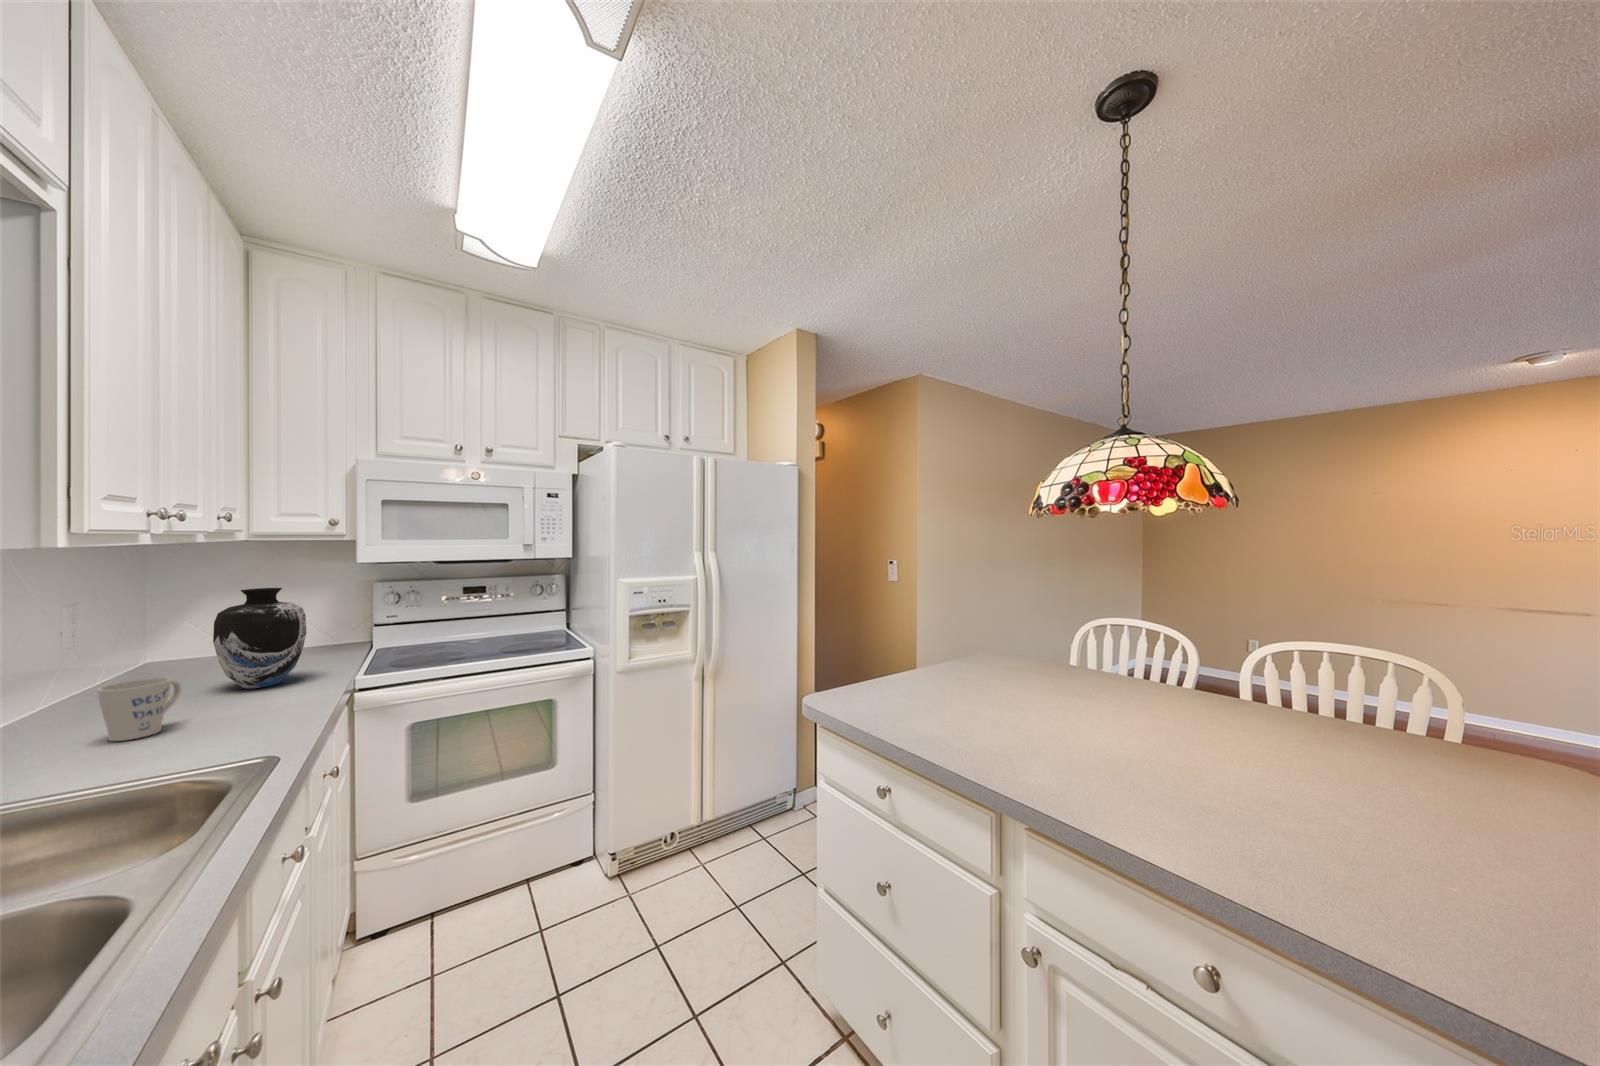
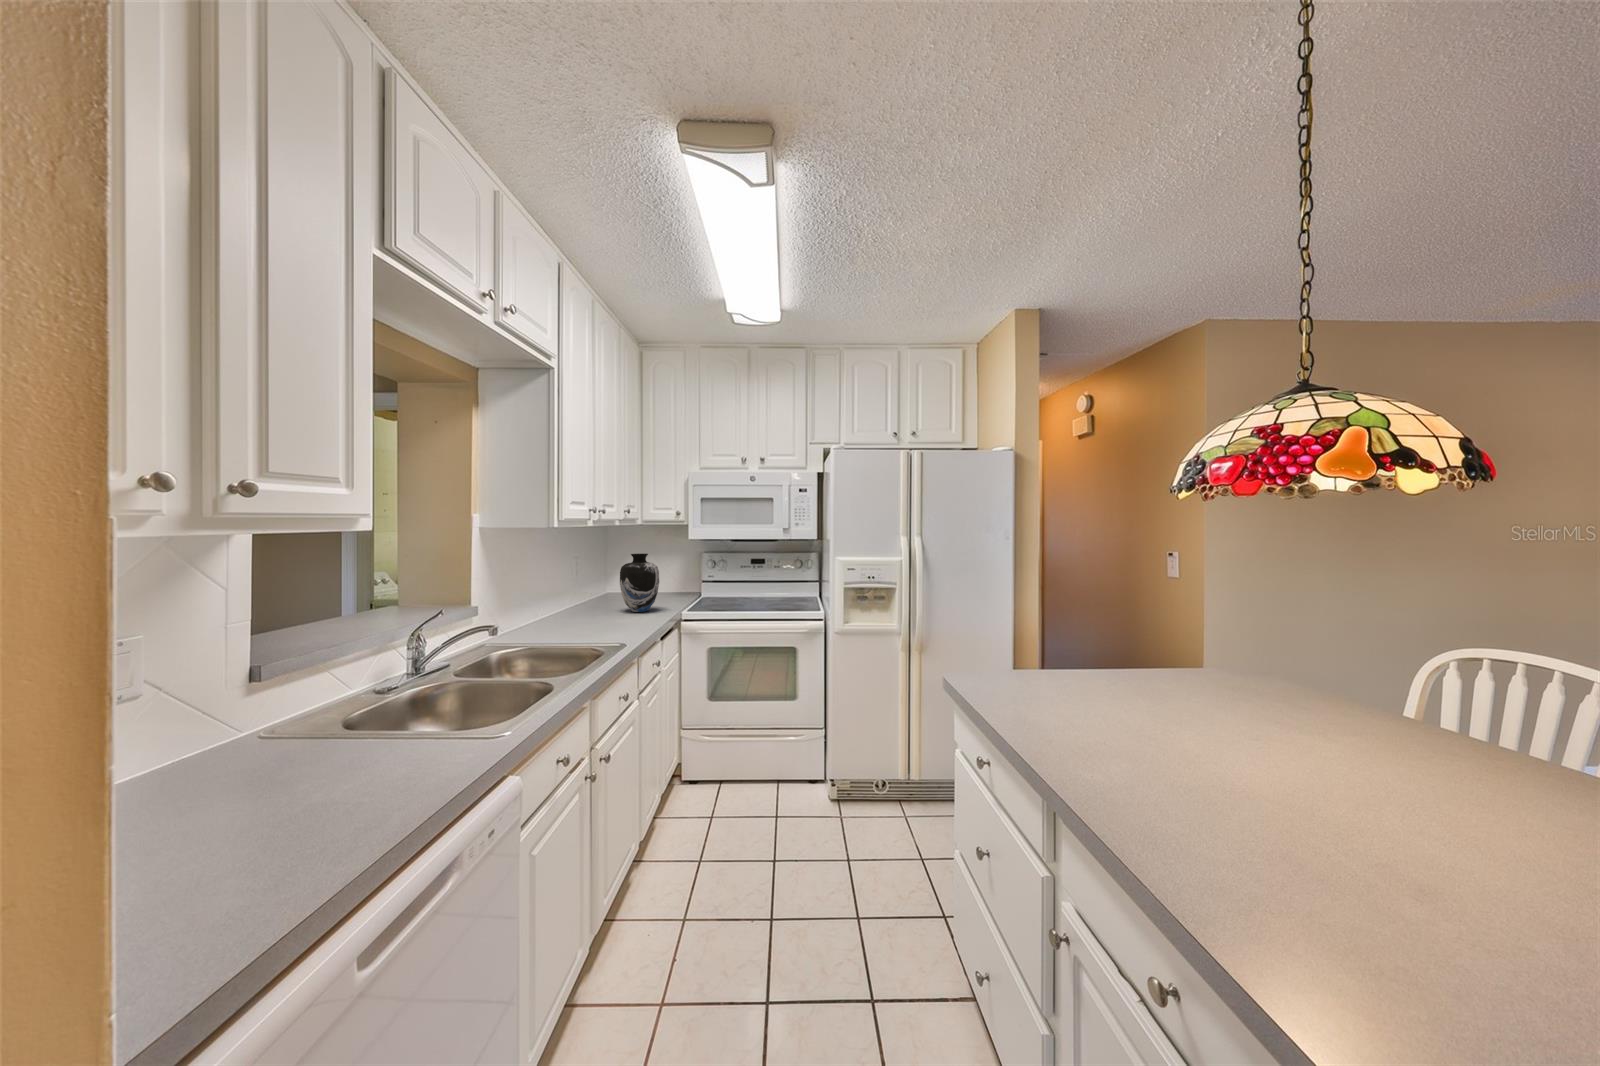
mug: present [98,678,181,741] -> none [577,597,606,626]

